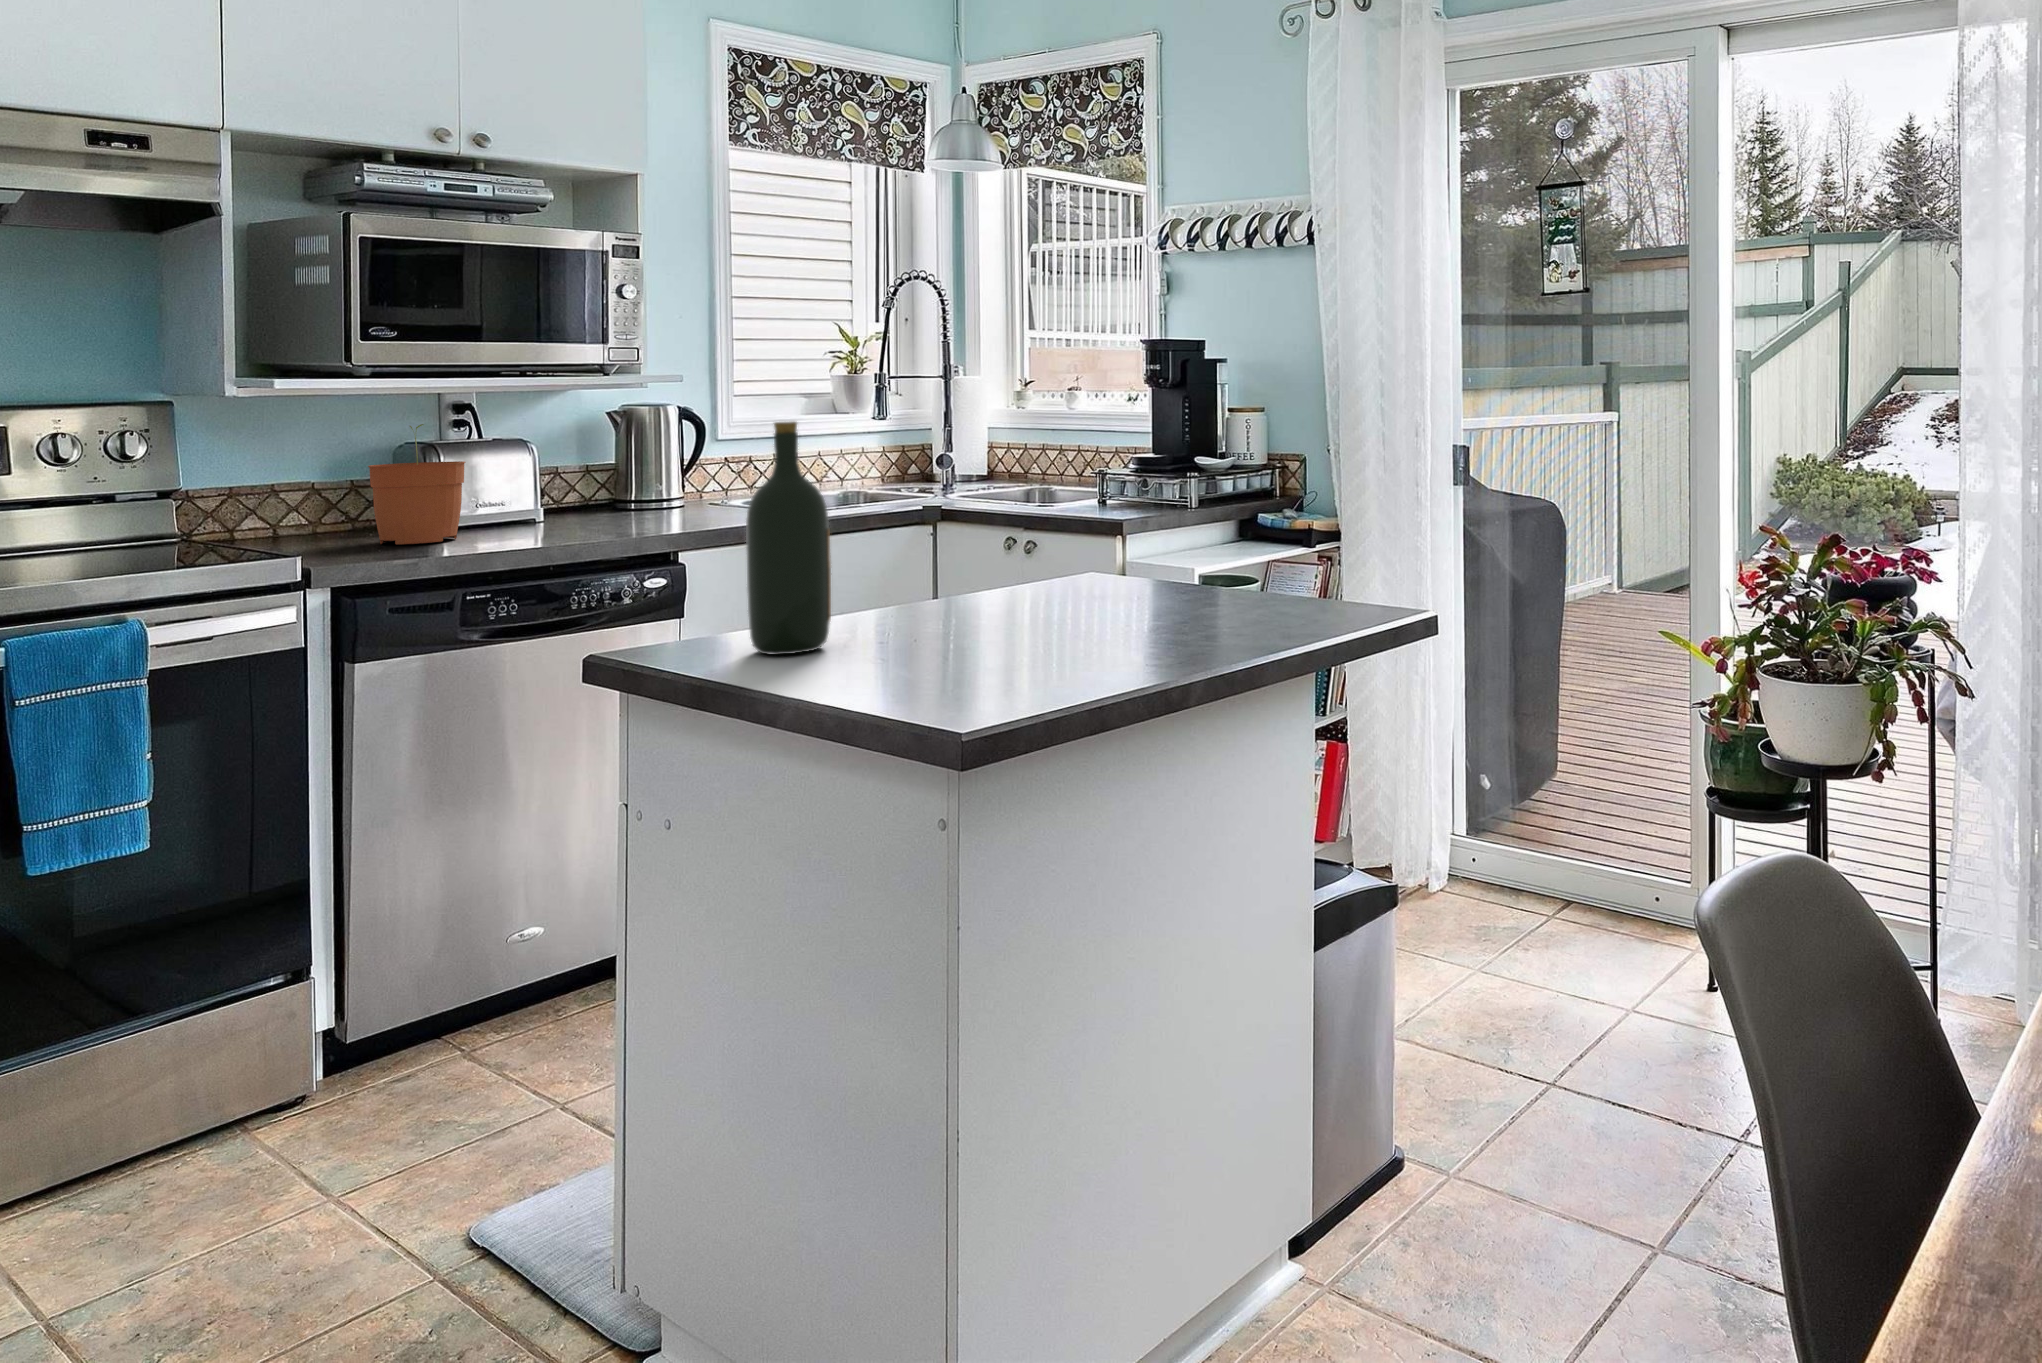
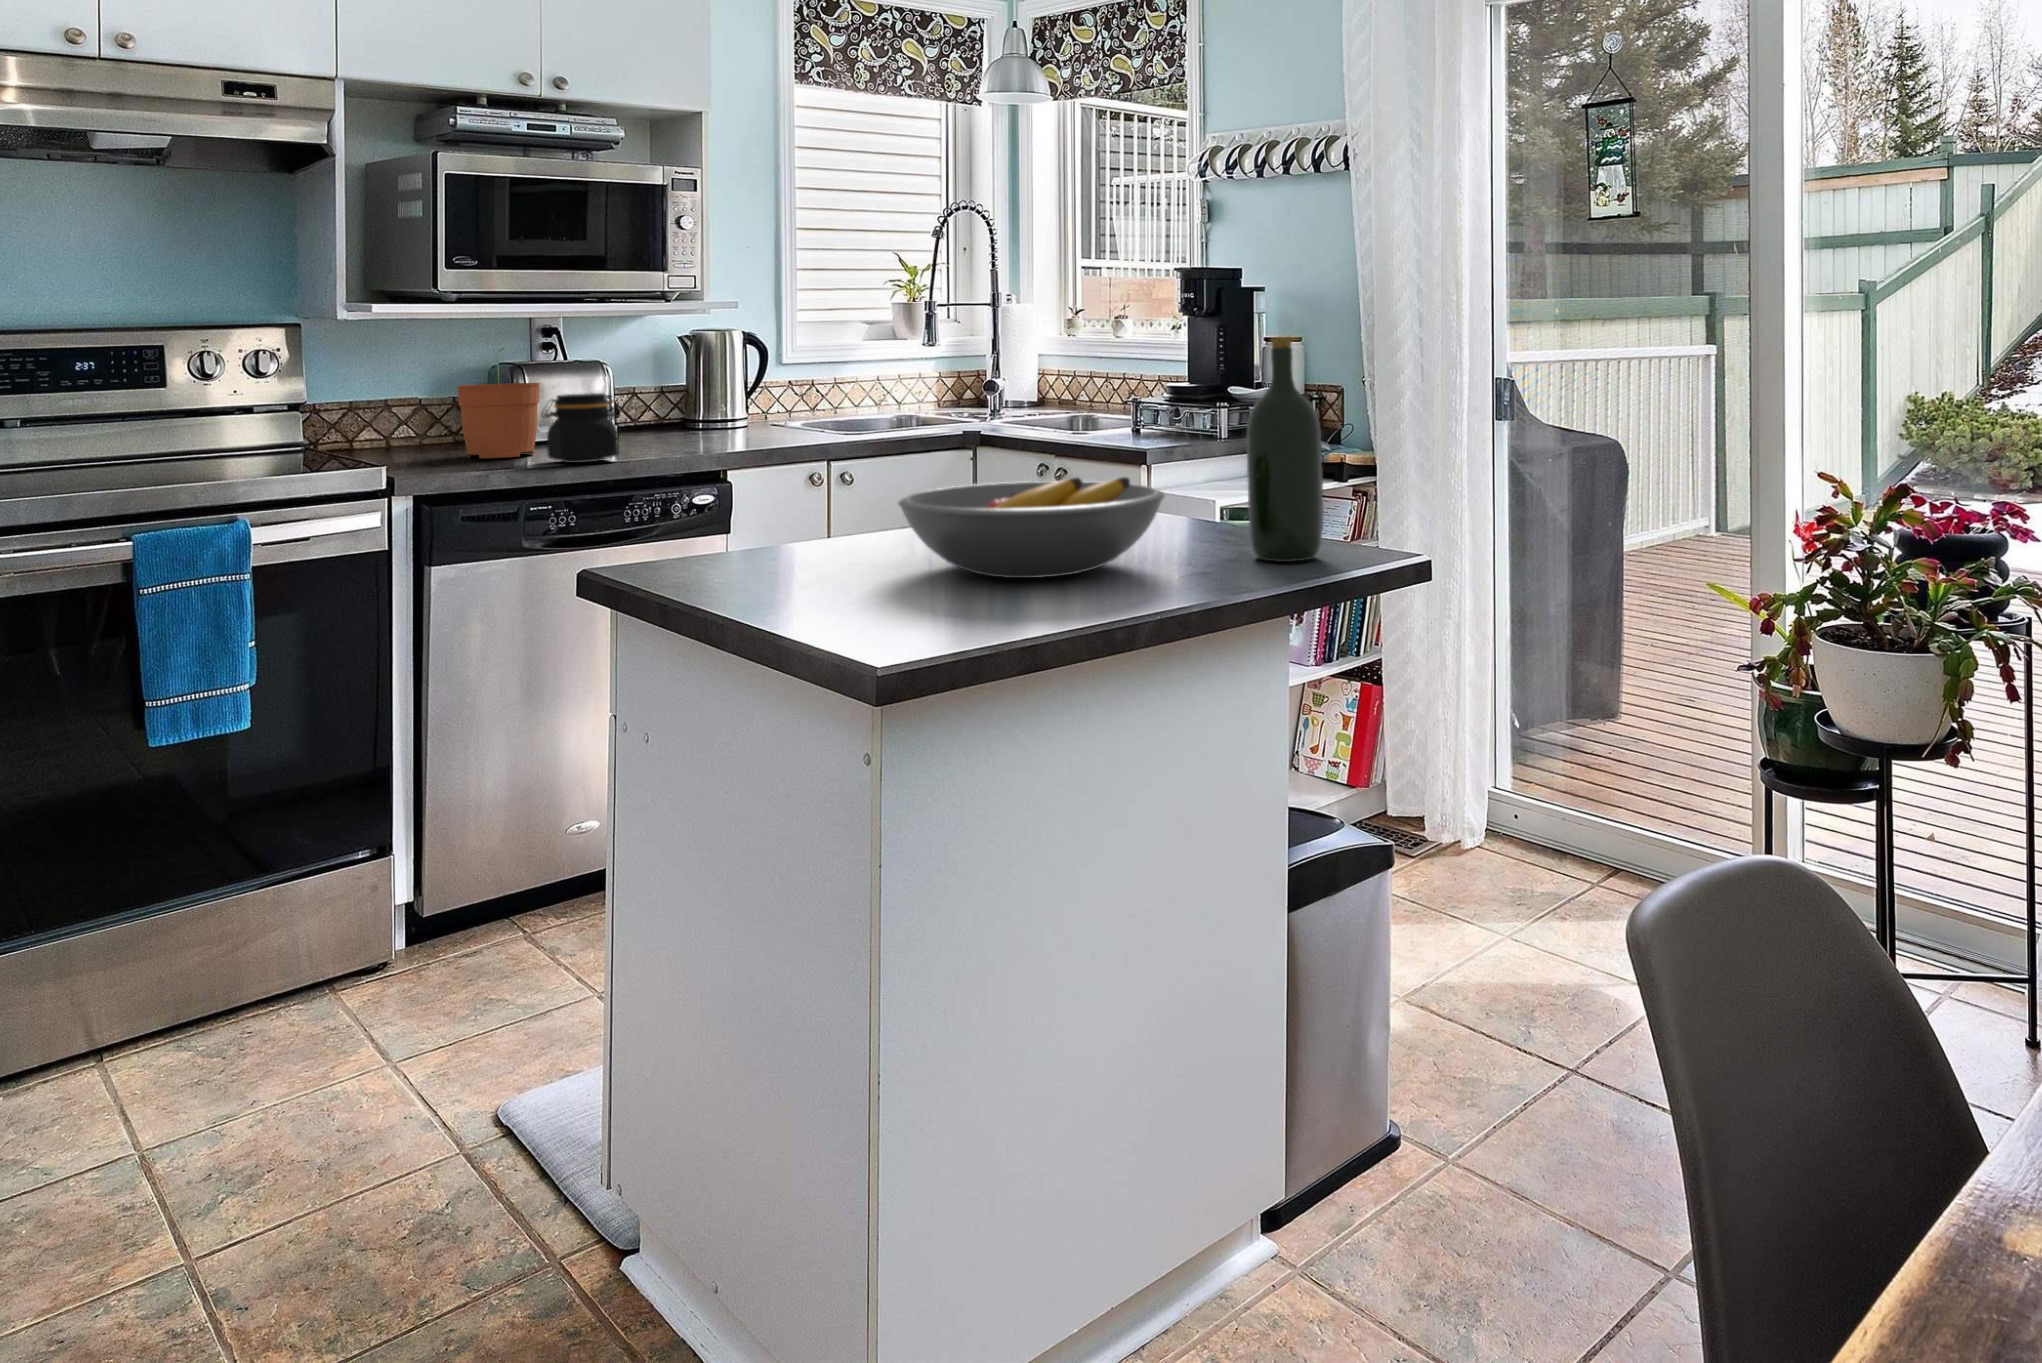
wine bottle: present [746,421,831,655] -> present [1247,337,1323,562]
jar: none [475,472,565,547] -> present [541,393,621,463]
fruit bowl: none [951,544,1210,643] -> present [898,477,1165,578]

